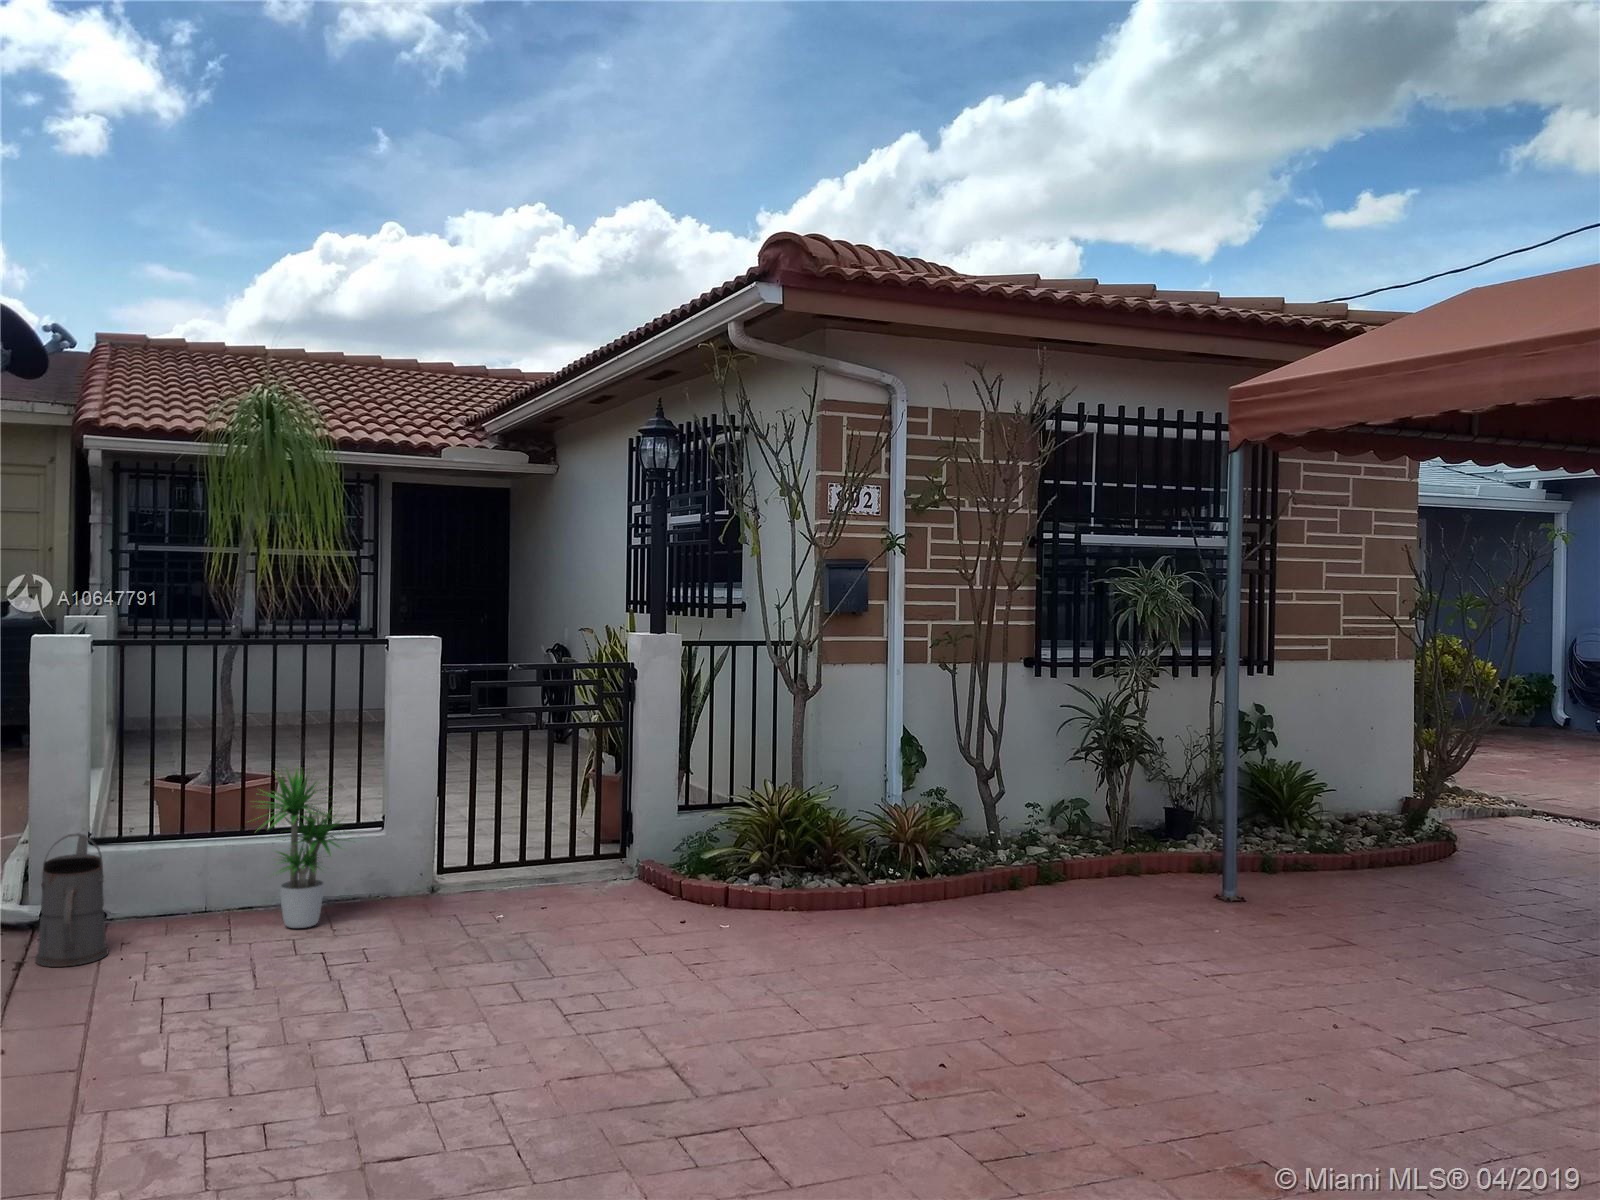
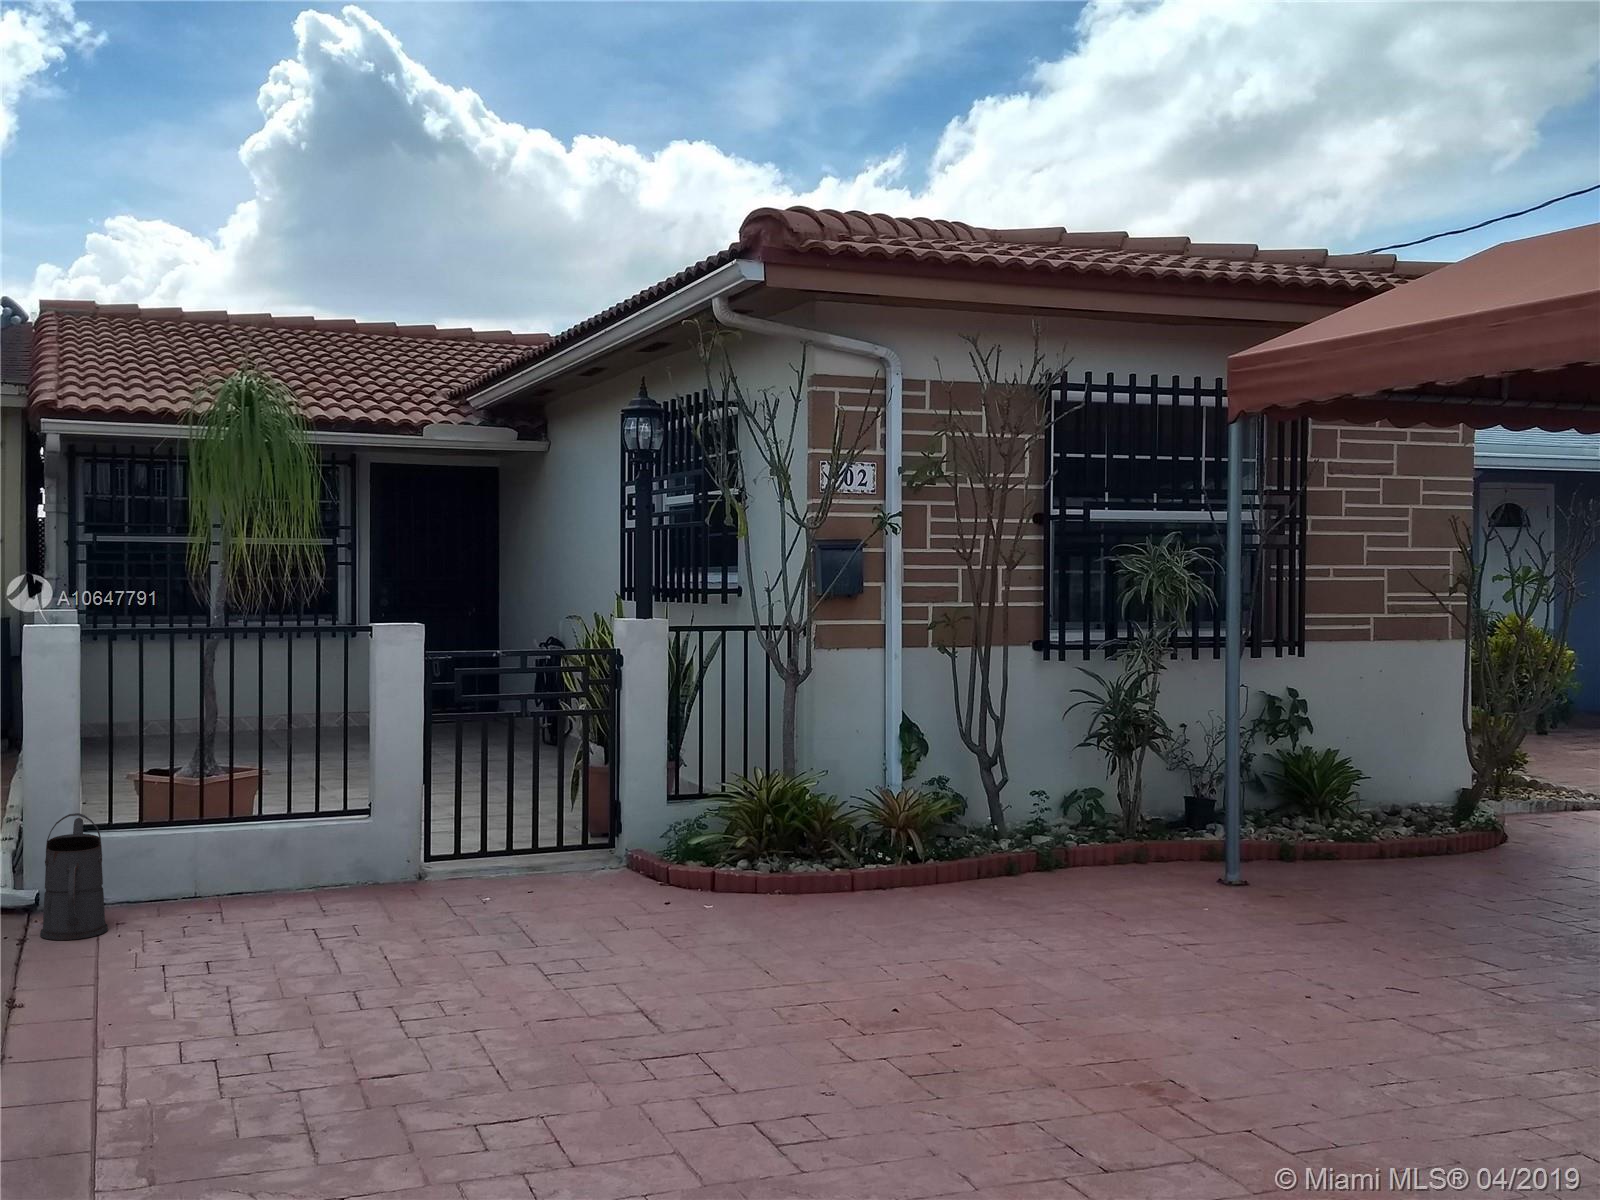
potted plant: present [256,768,345,928] -> none [233,747,345,910]

